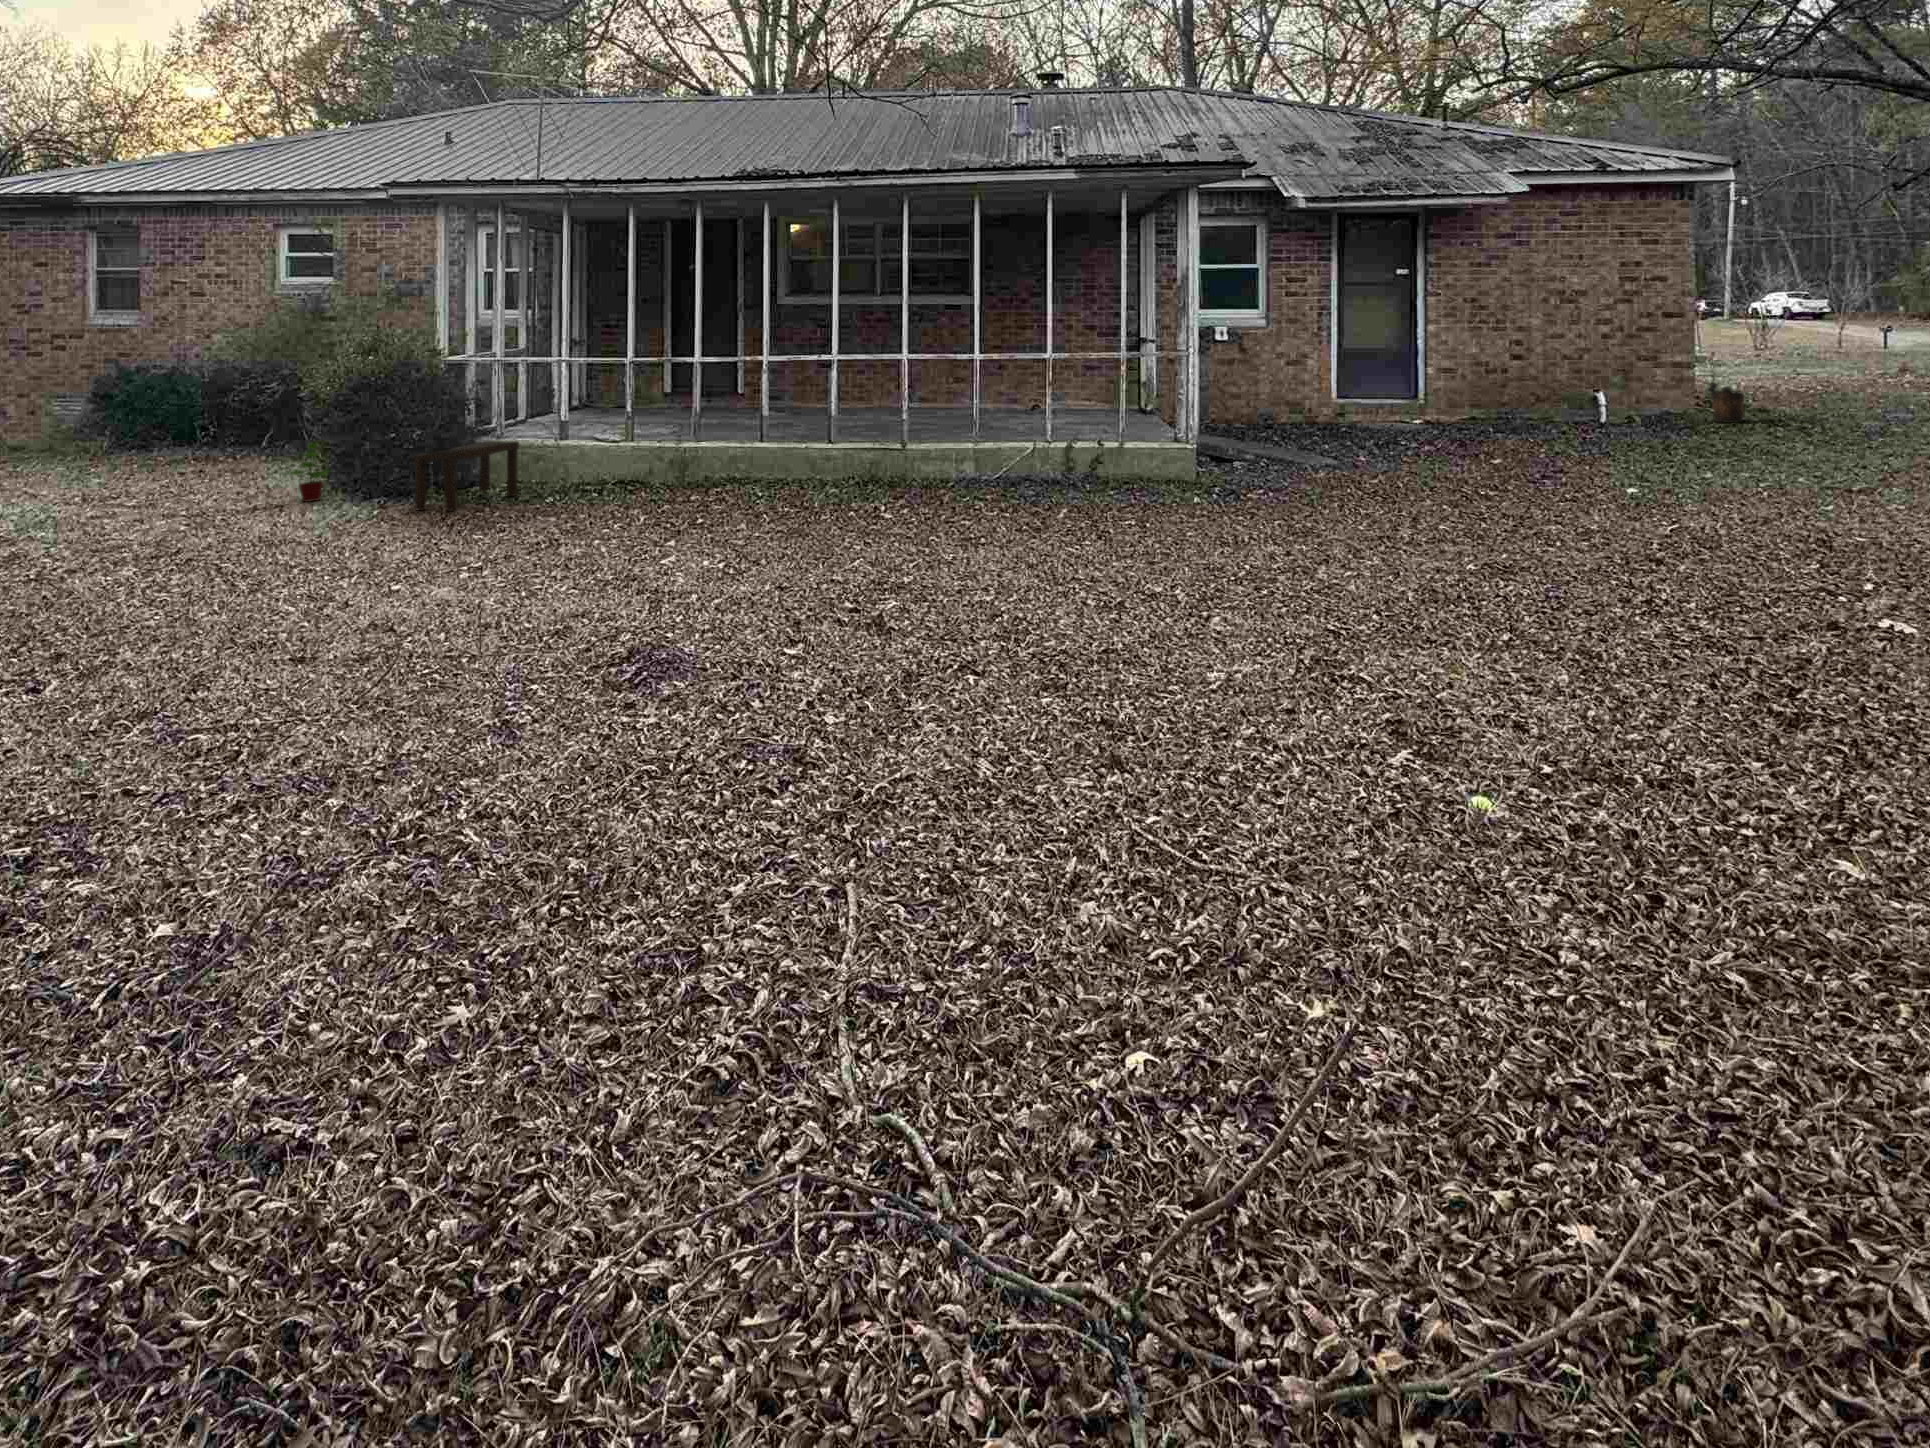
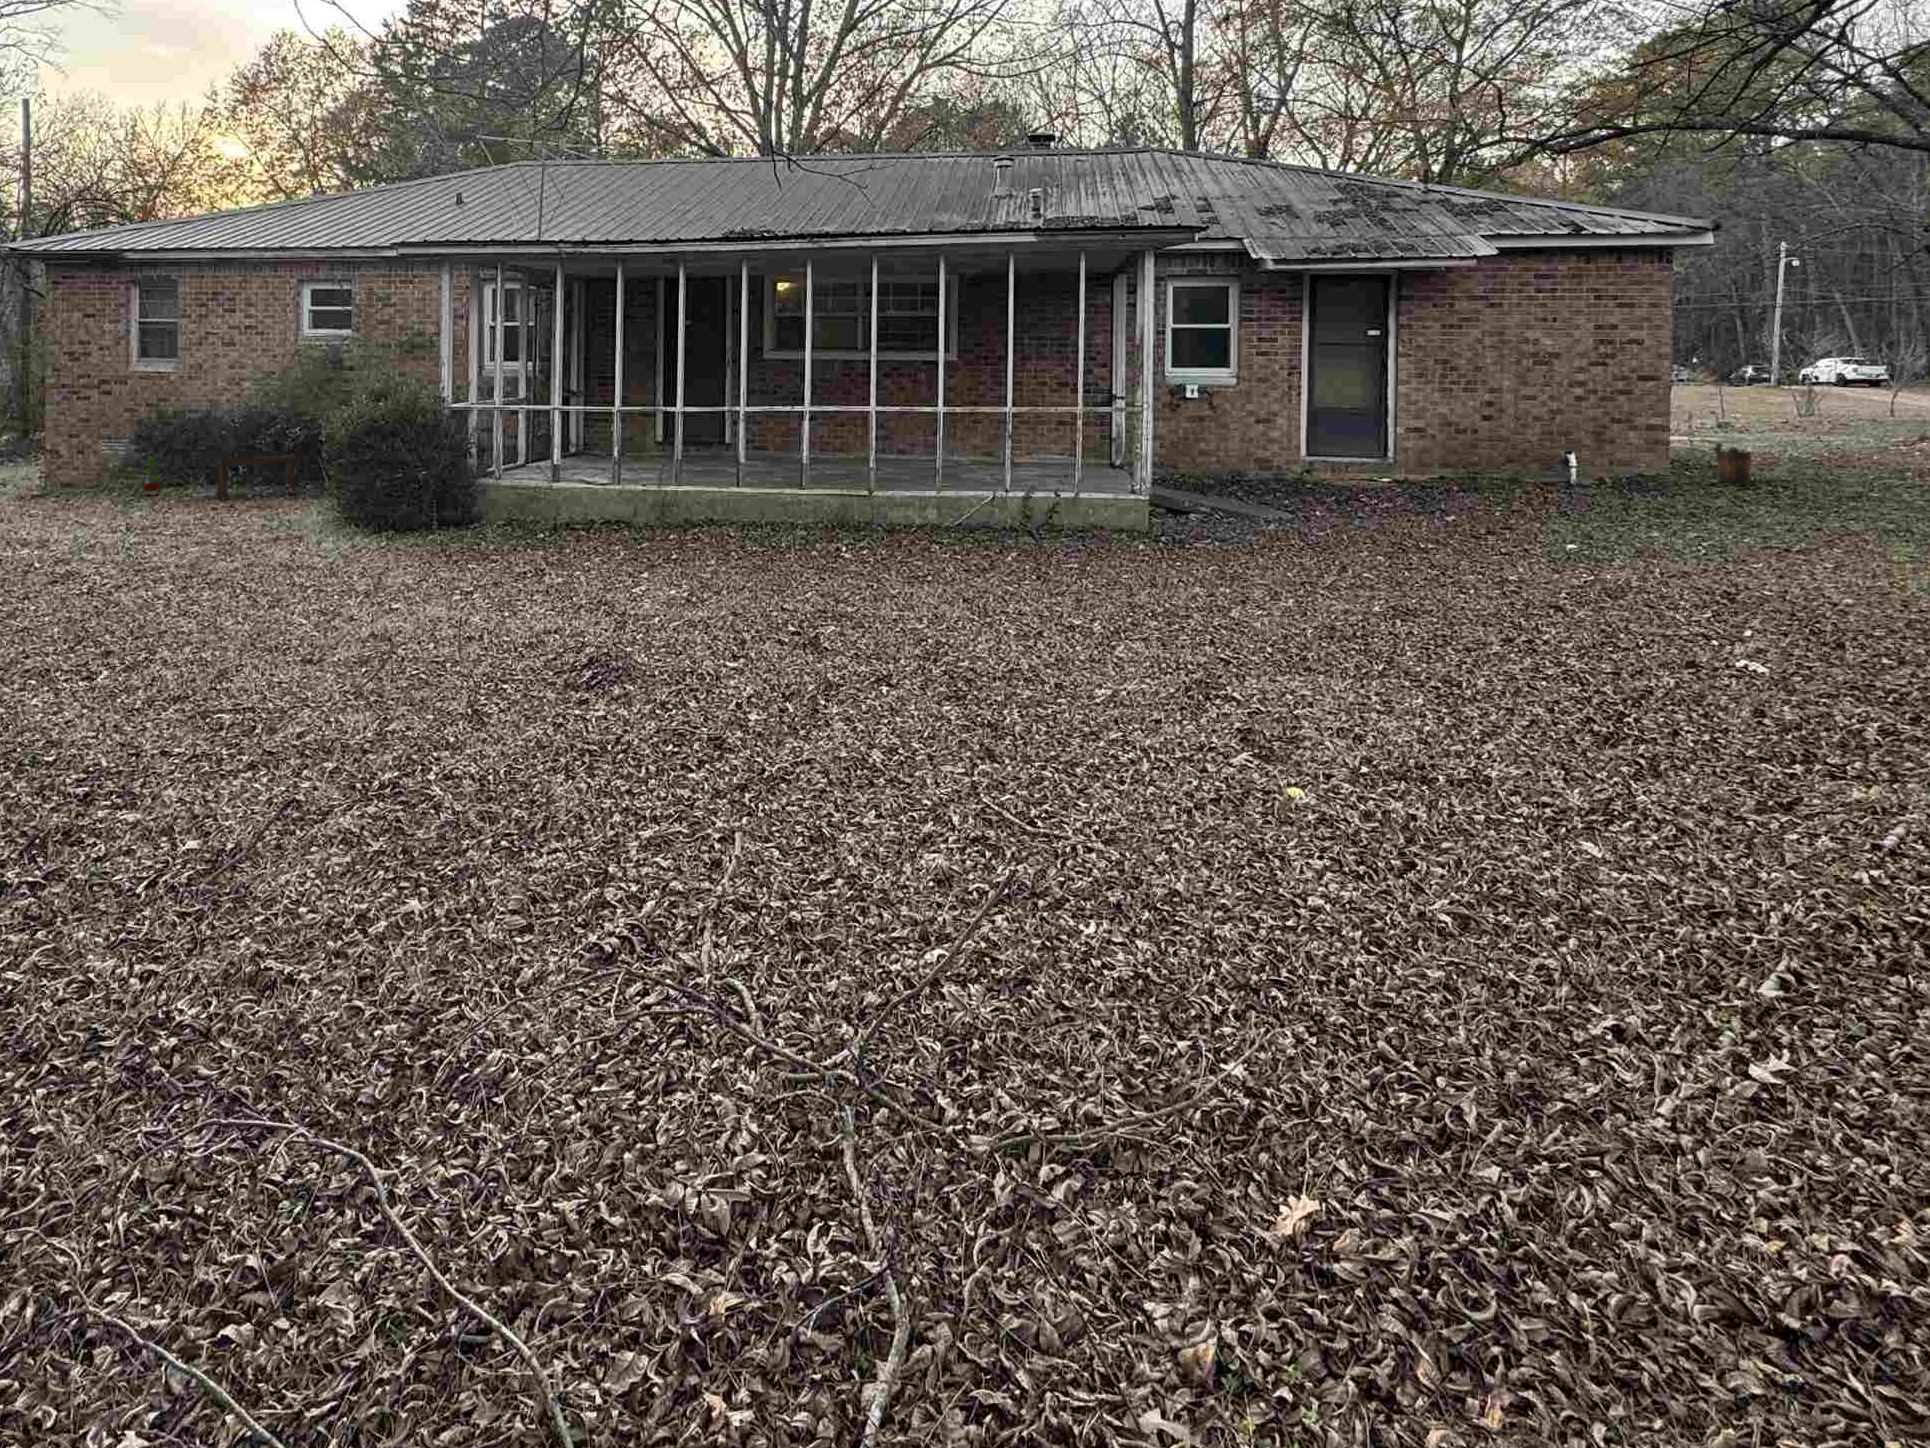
bench: present [414,441,519,511] -> present [217,455,296,500]
potted plant: present [287,442,331,502] -> present [136,456,164,496]

